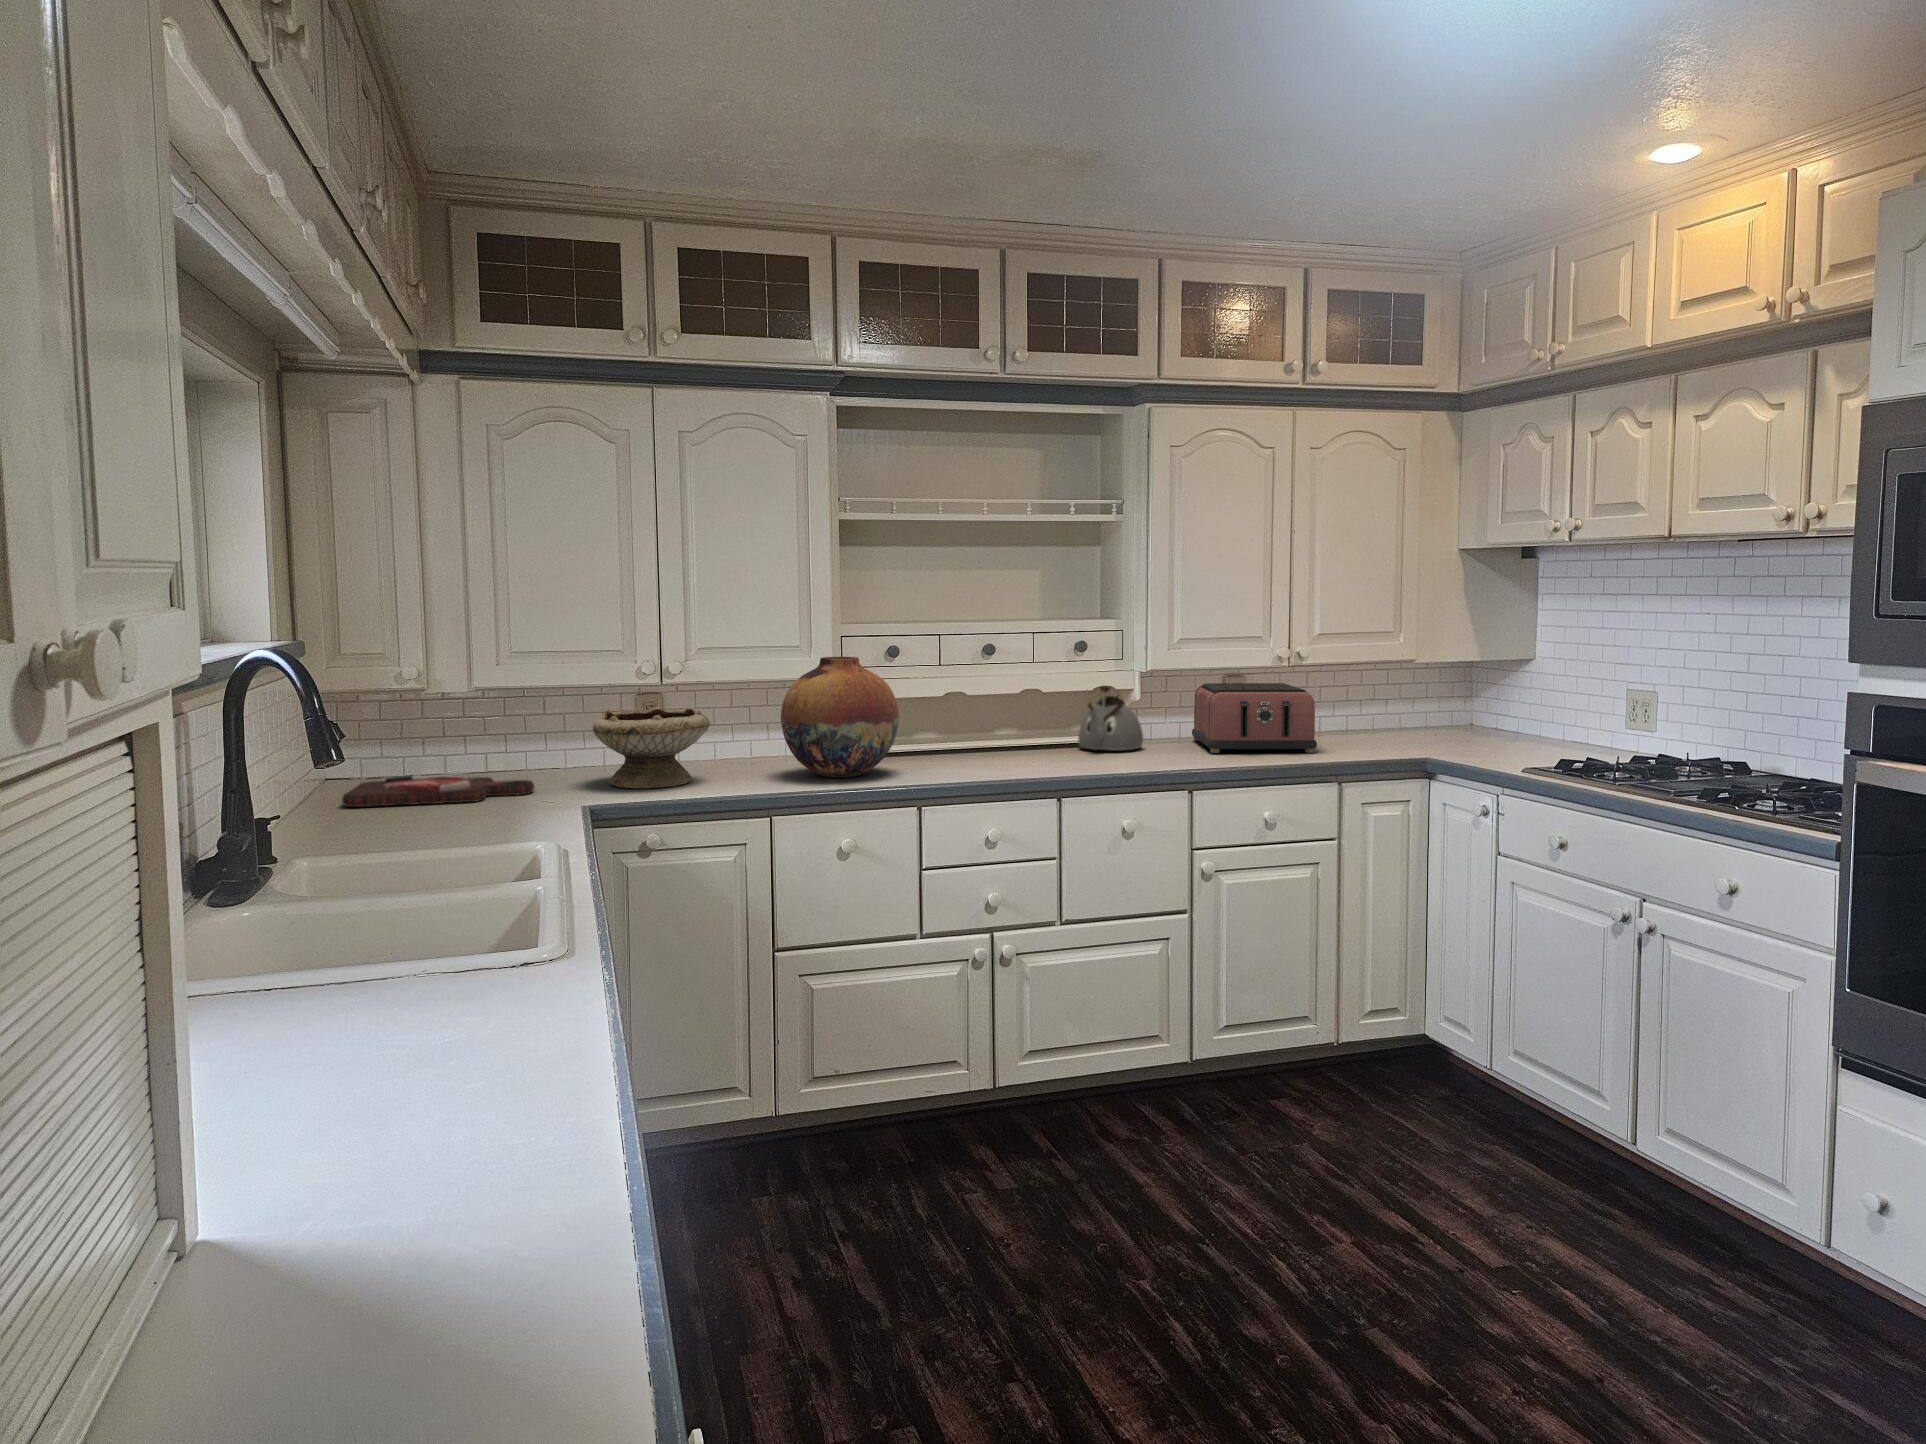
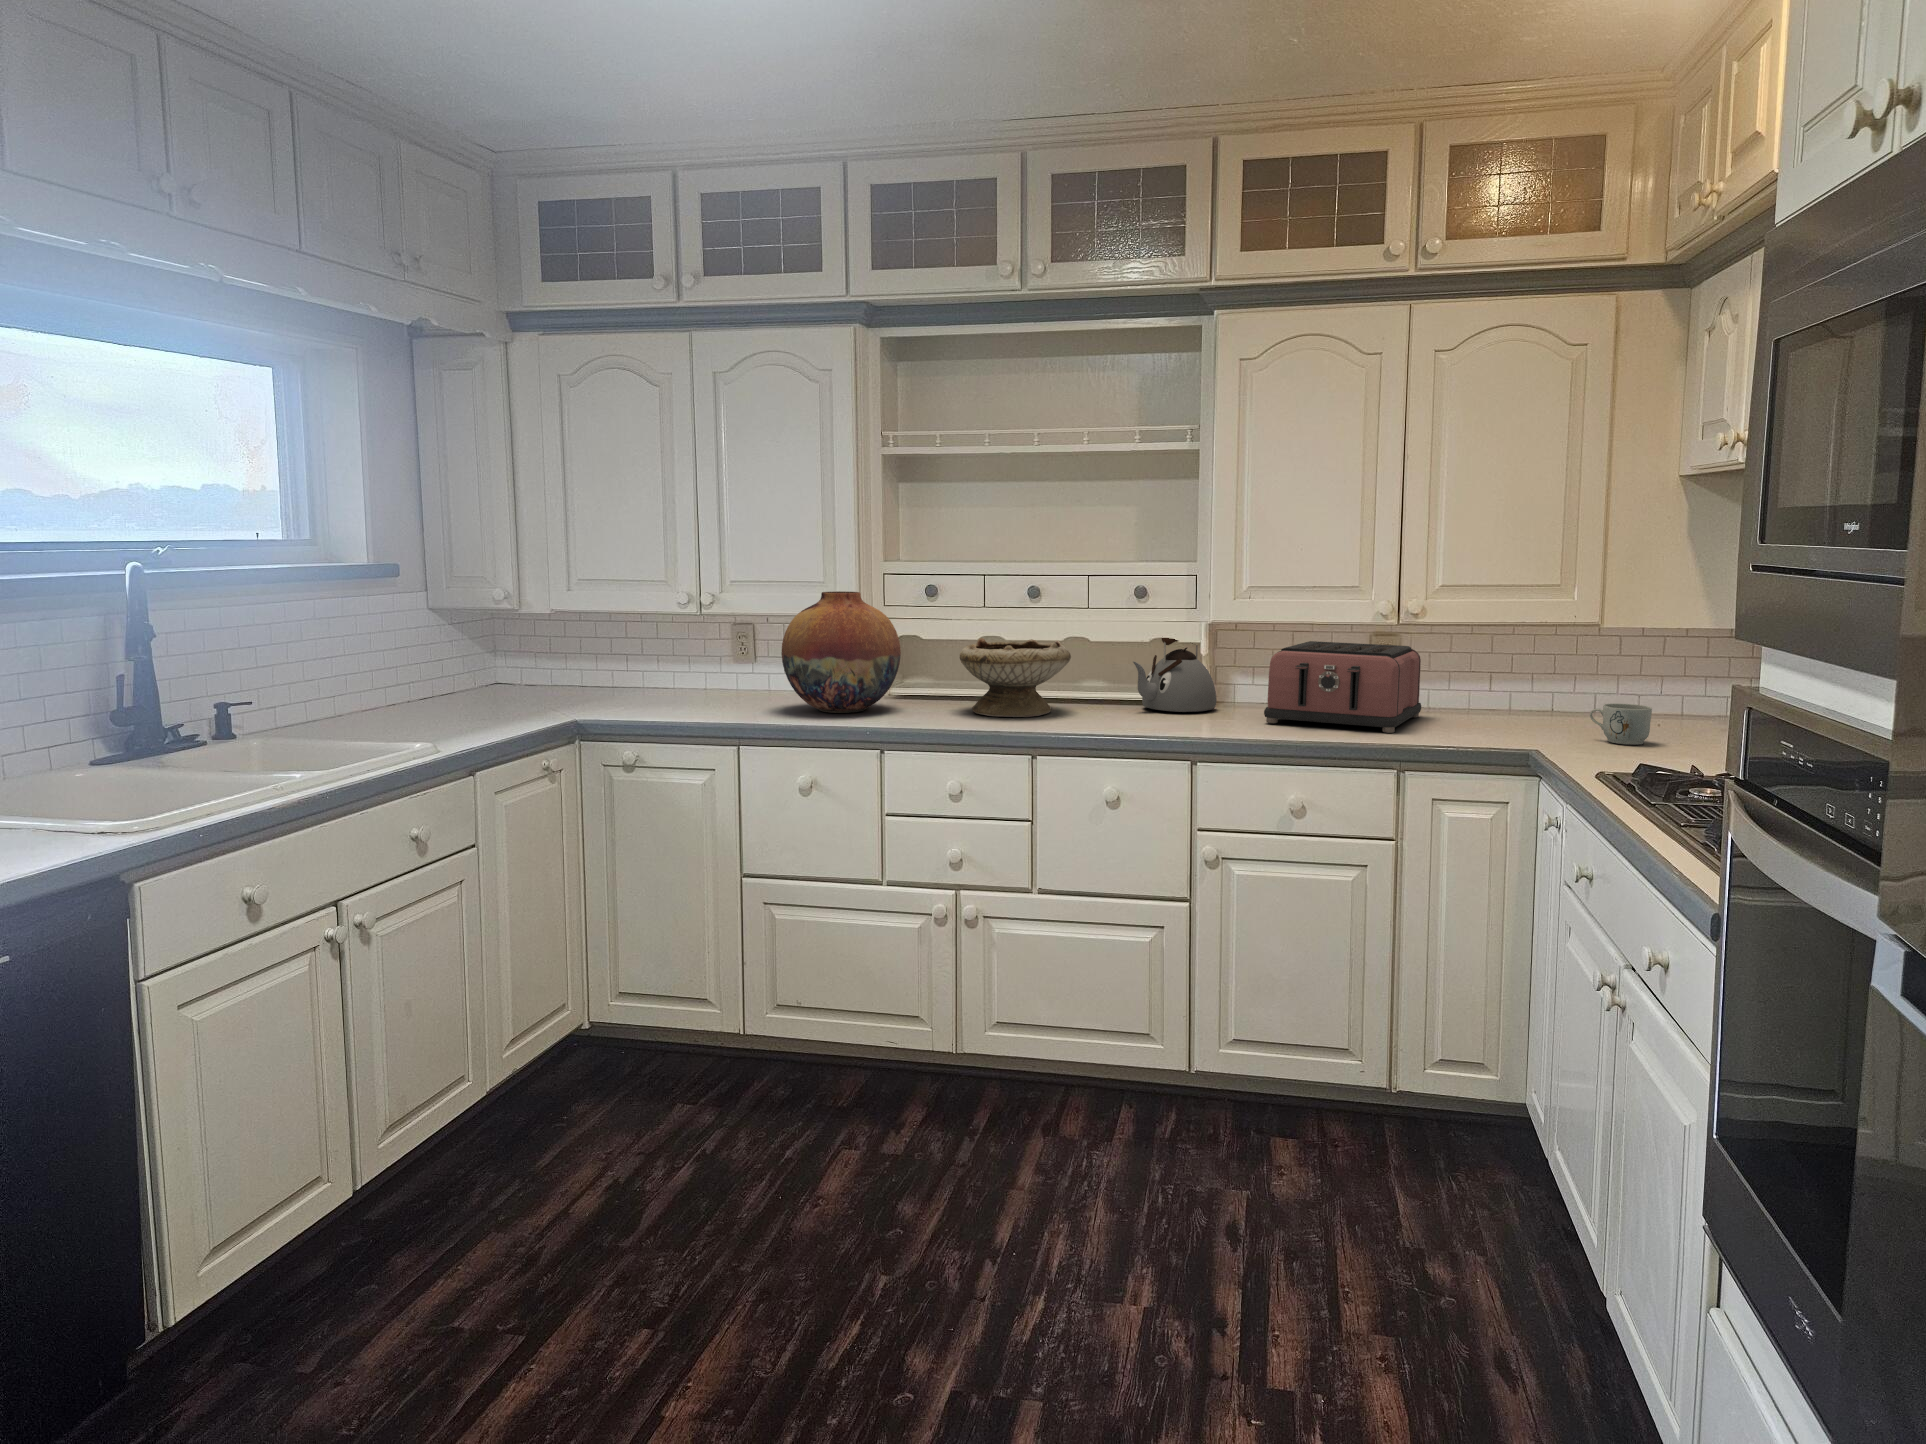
bowl: present [593,707,710,788] -> present [960,638,1071,717]
mug: none [1438,718,1481,747] -> present [1590,704,1652,745]
cutting board: present [342,773,534,807] -> none [424,680,580,706]

